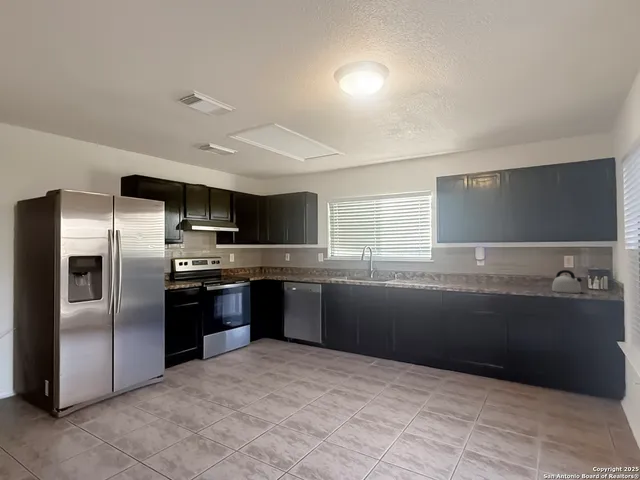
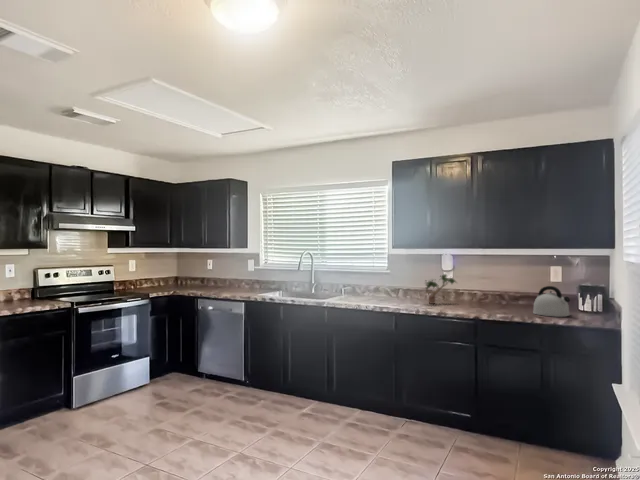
potted plant: none [462,261,491,285] -> present [426,274,456,304]

